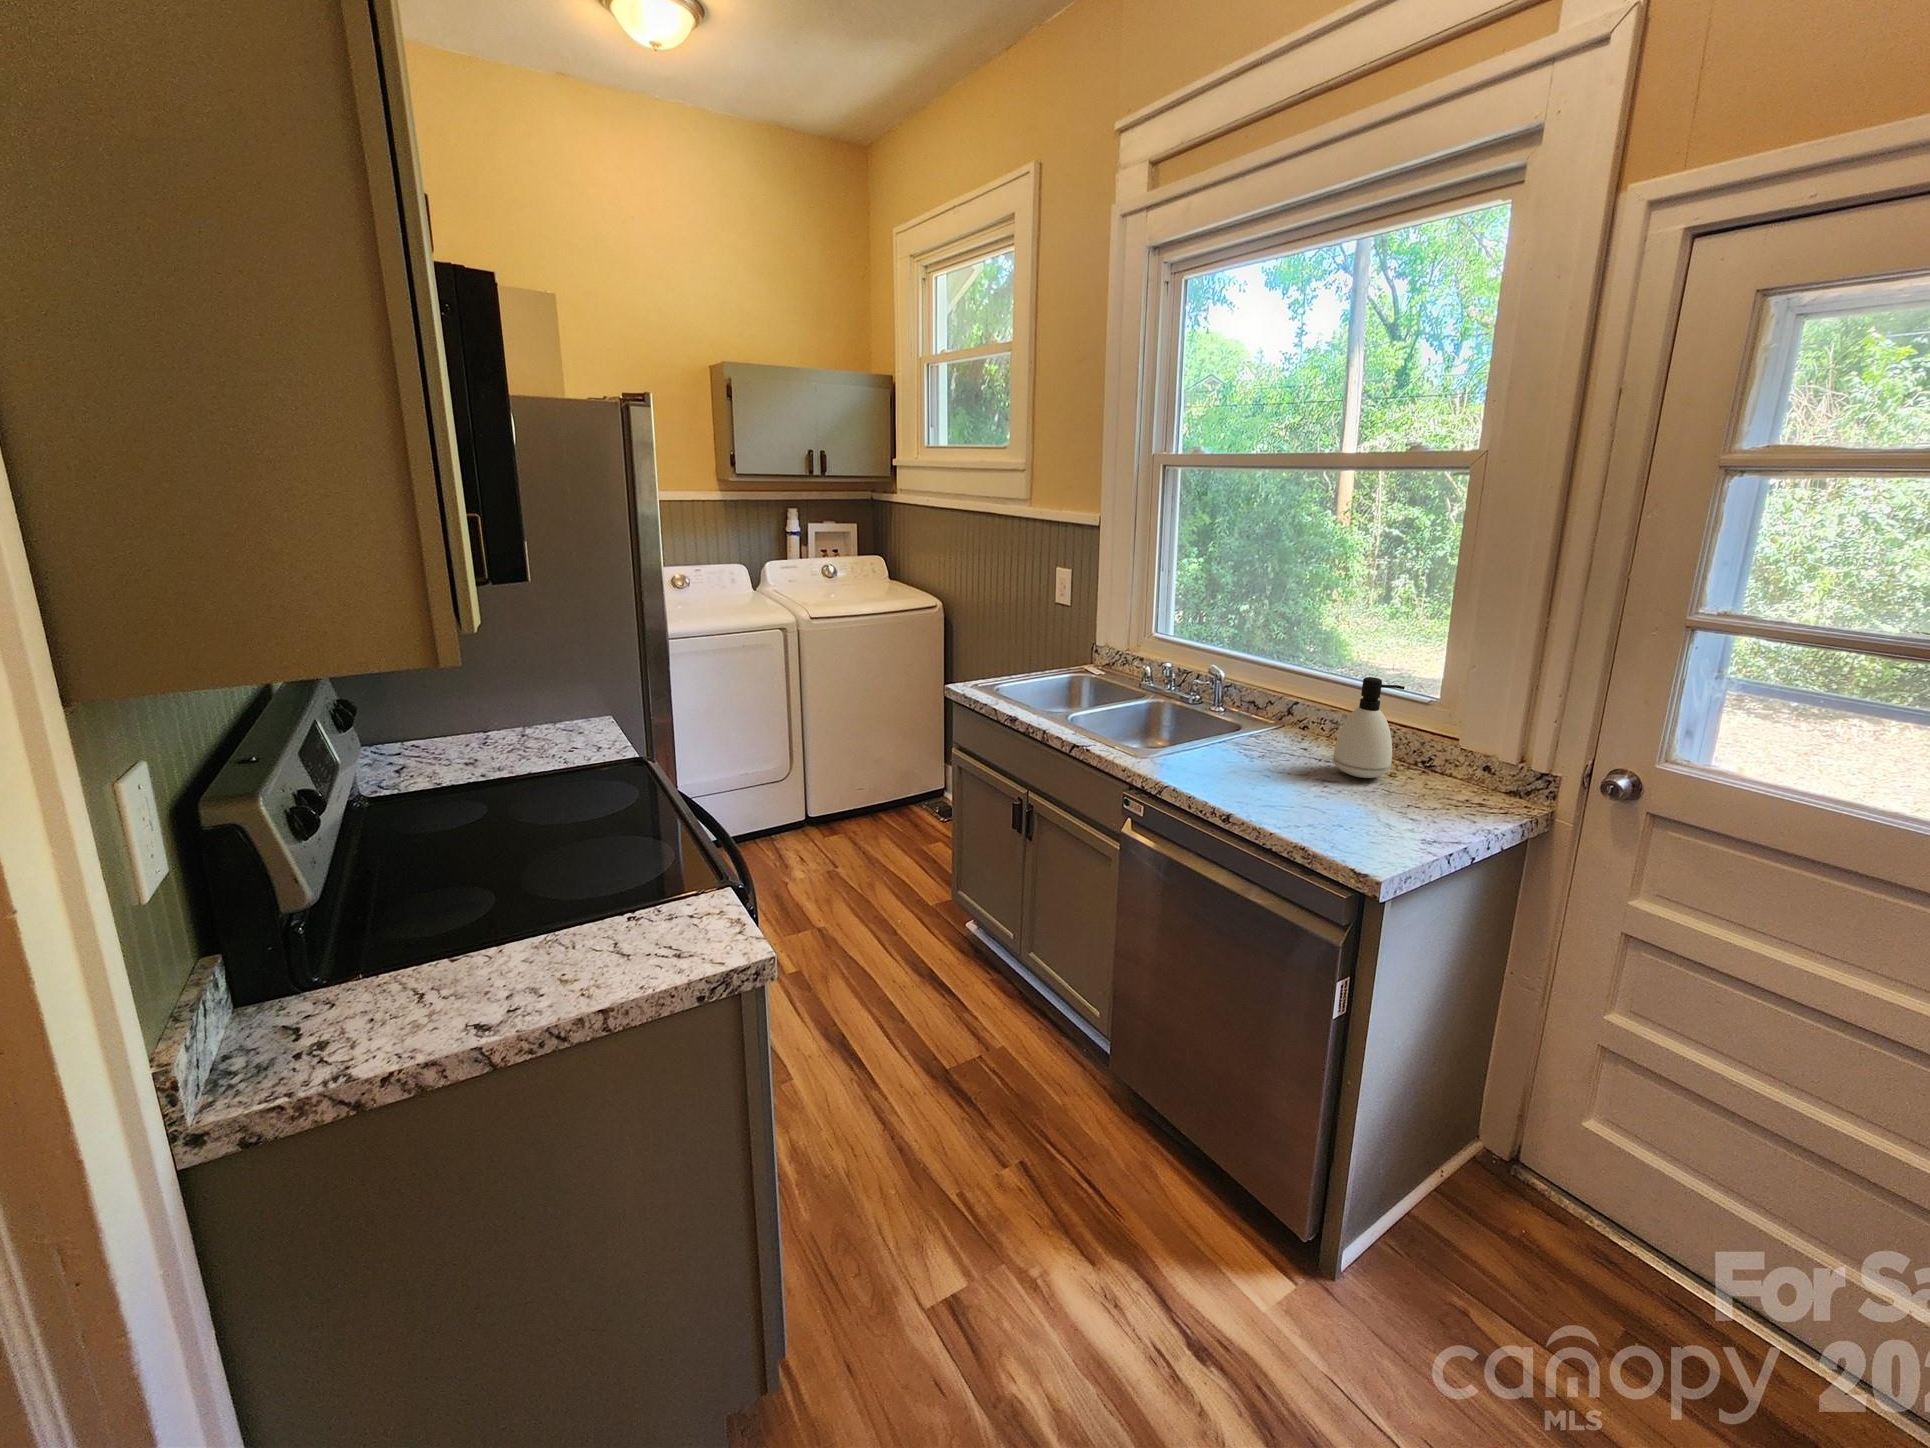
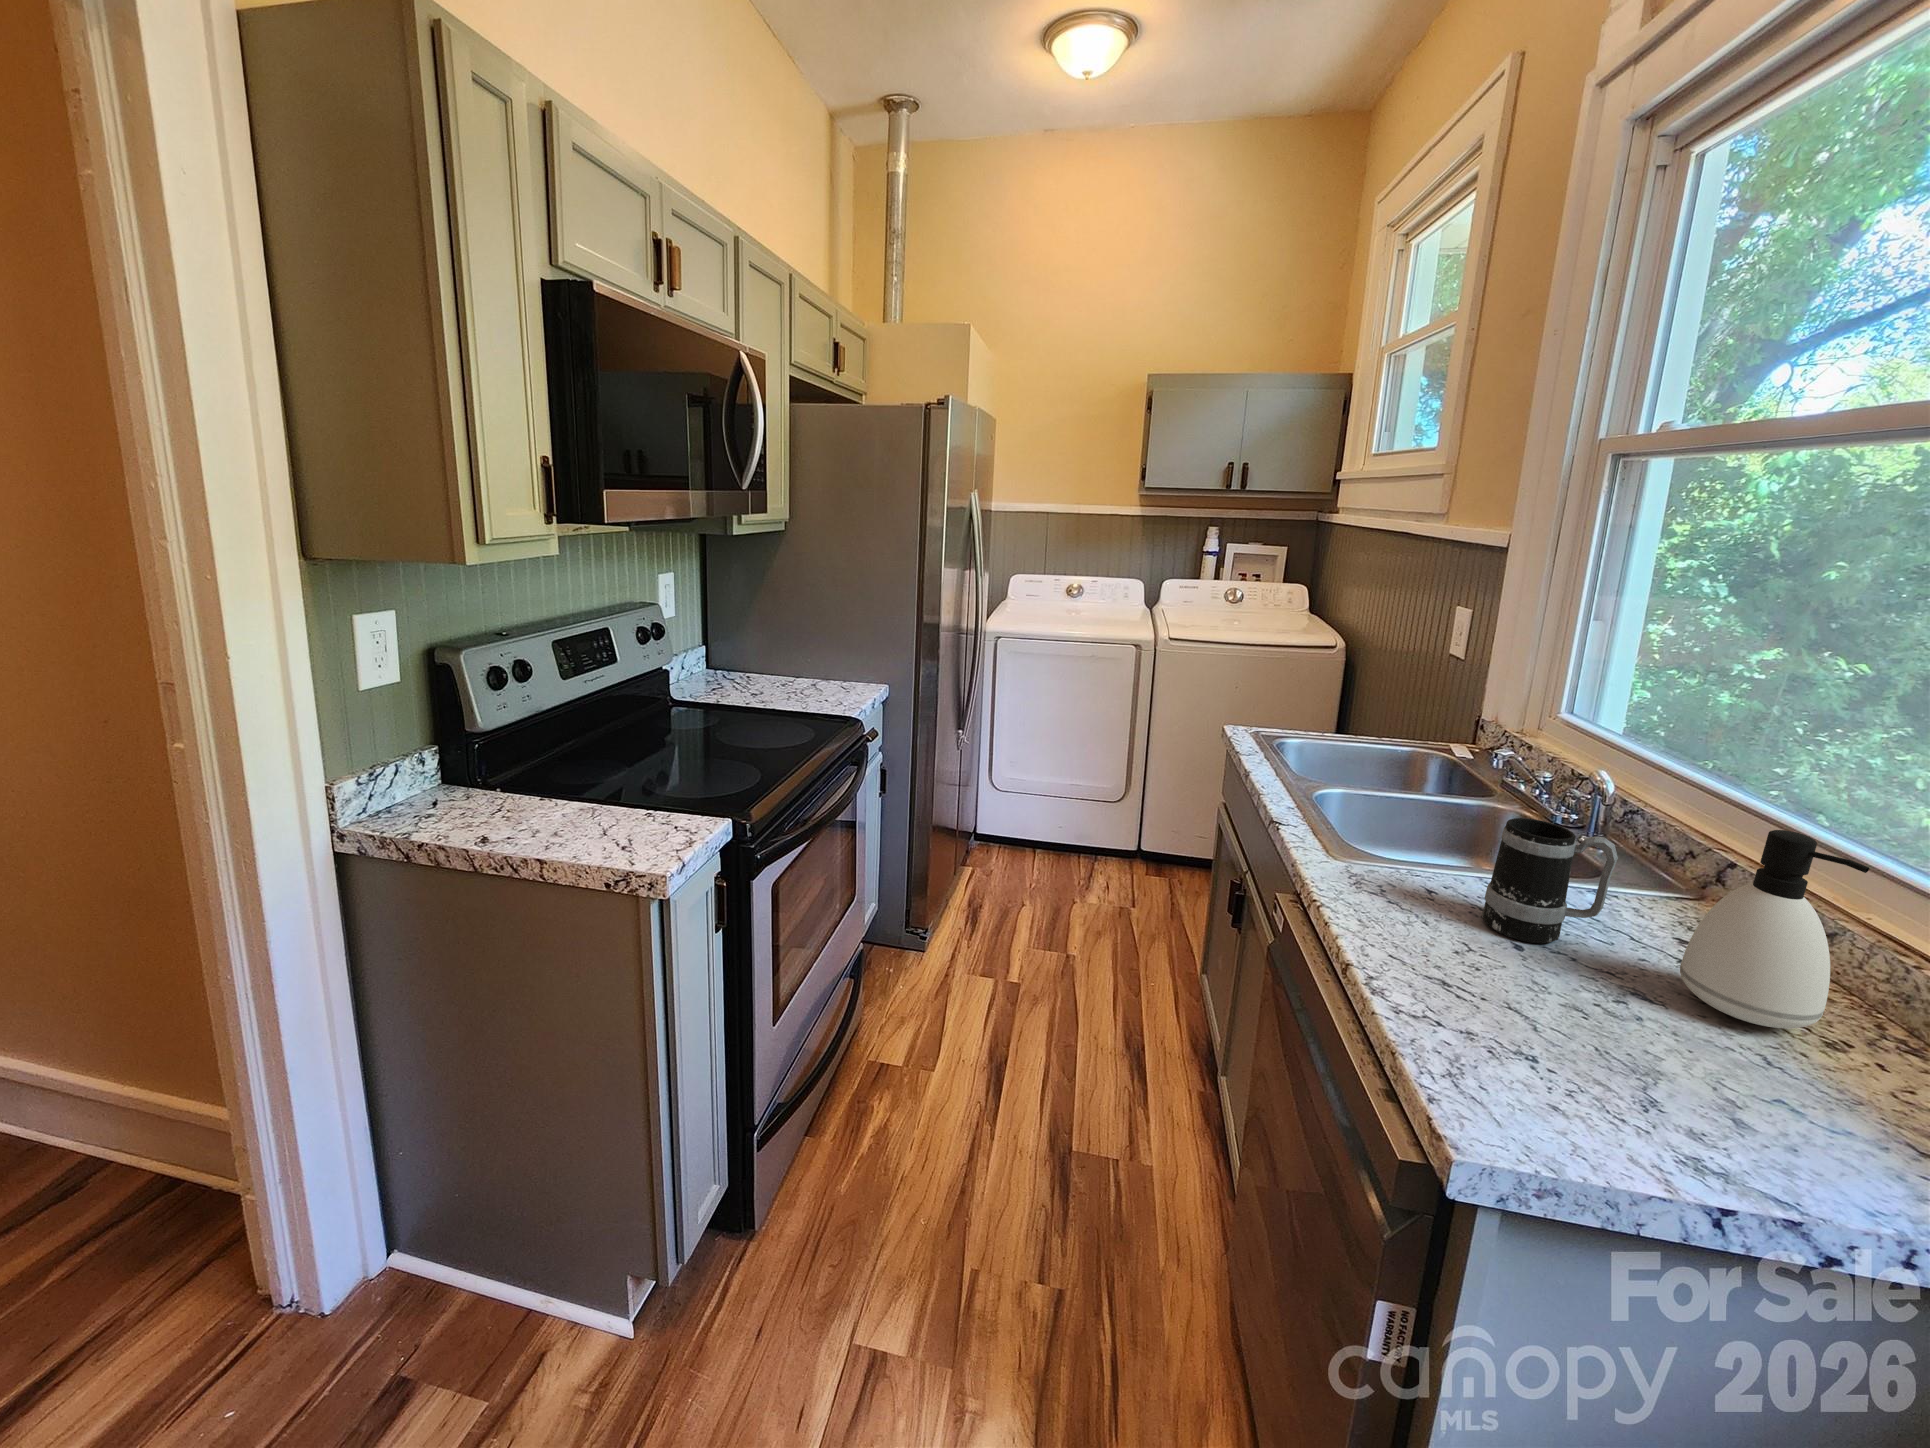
mug: none [1236,701,1296,774] -> present [1482,818,1618,944]

